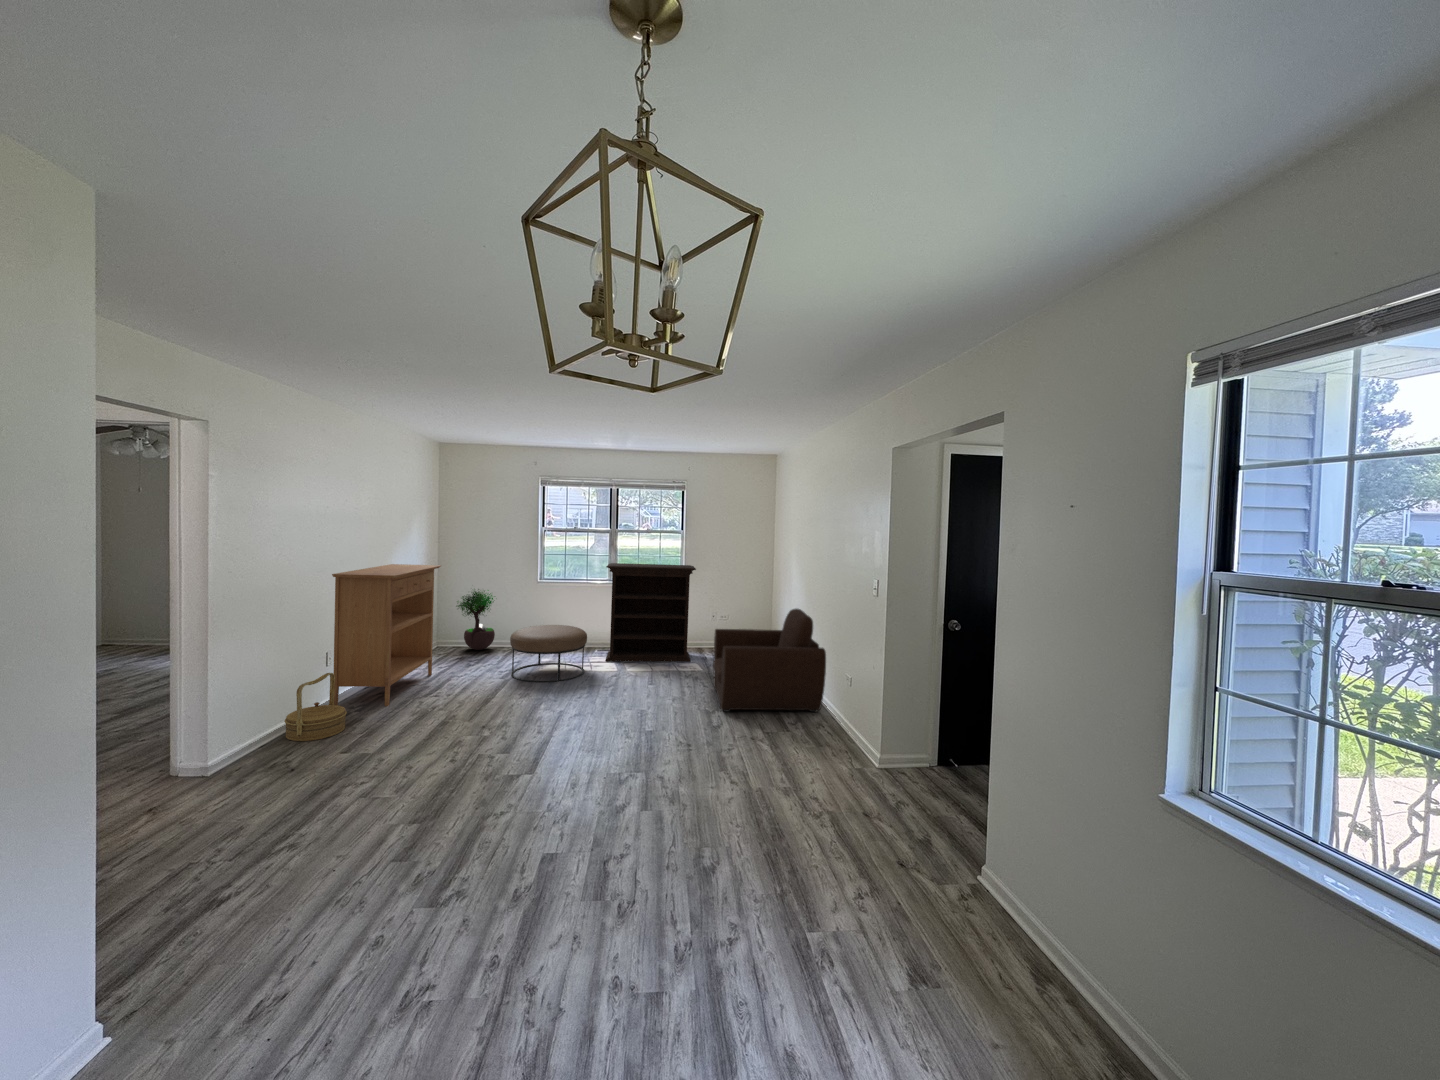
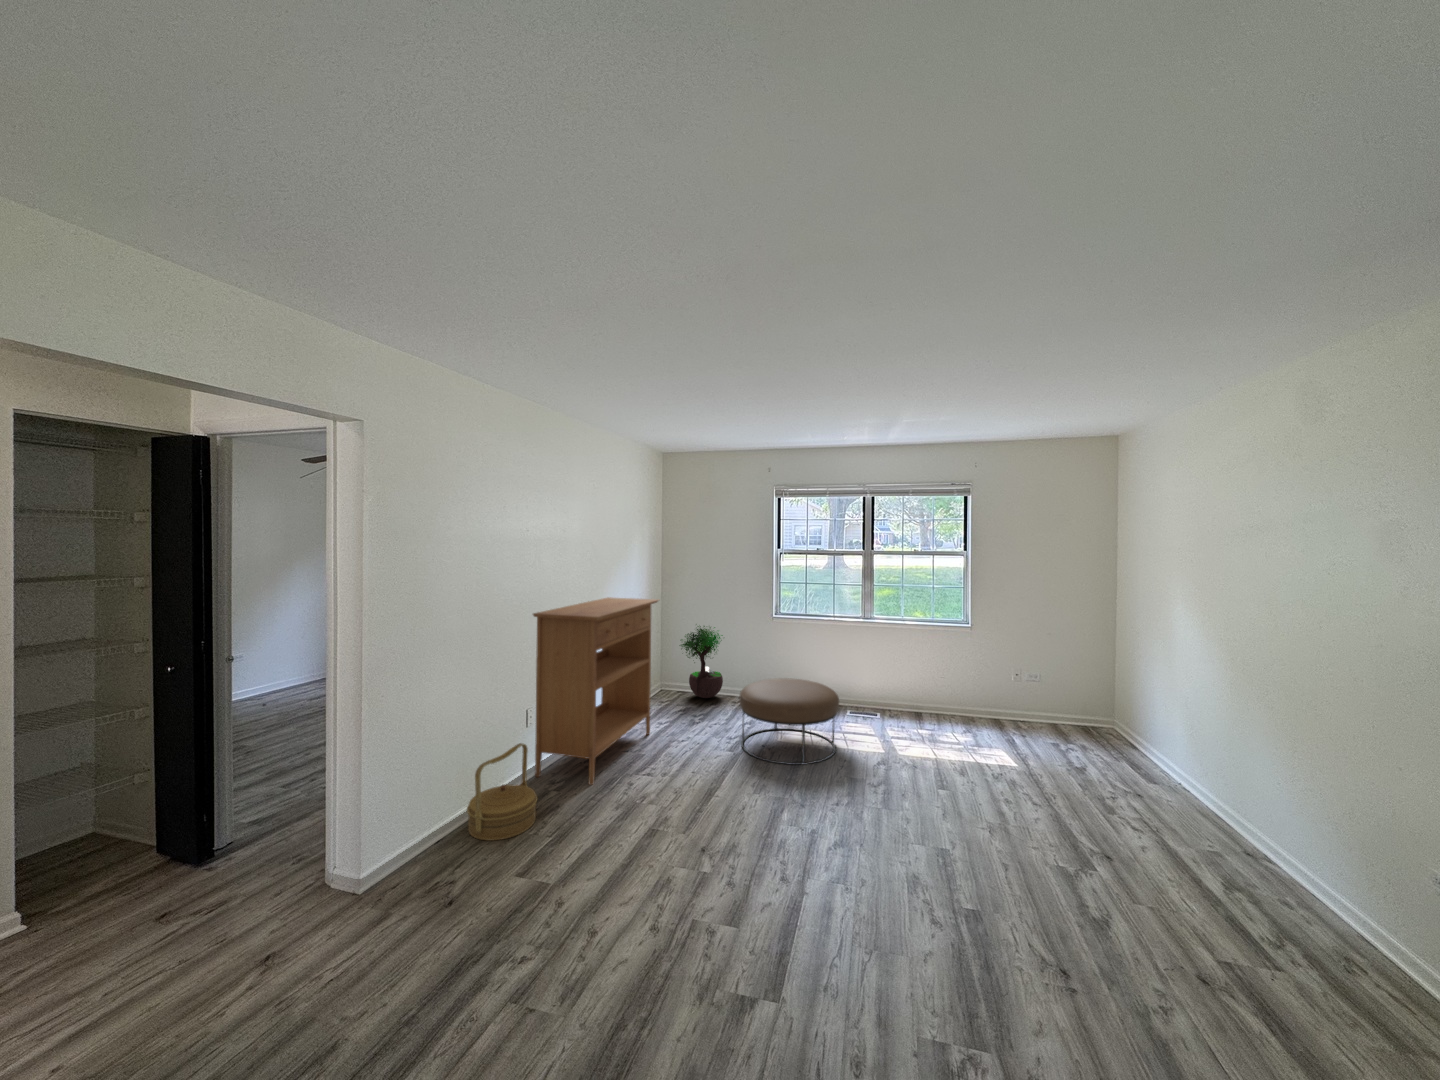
bookshelf: present [606,563,696,662] -> none [861,596,996,745]
armchair: present [713,609,826,712] -> none [1052,690,1367,920]

